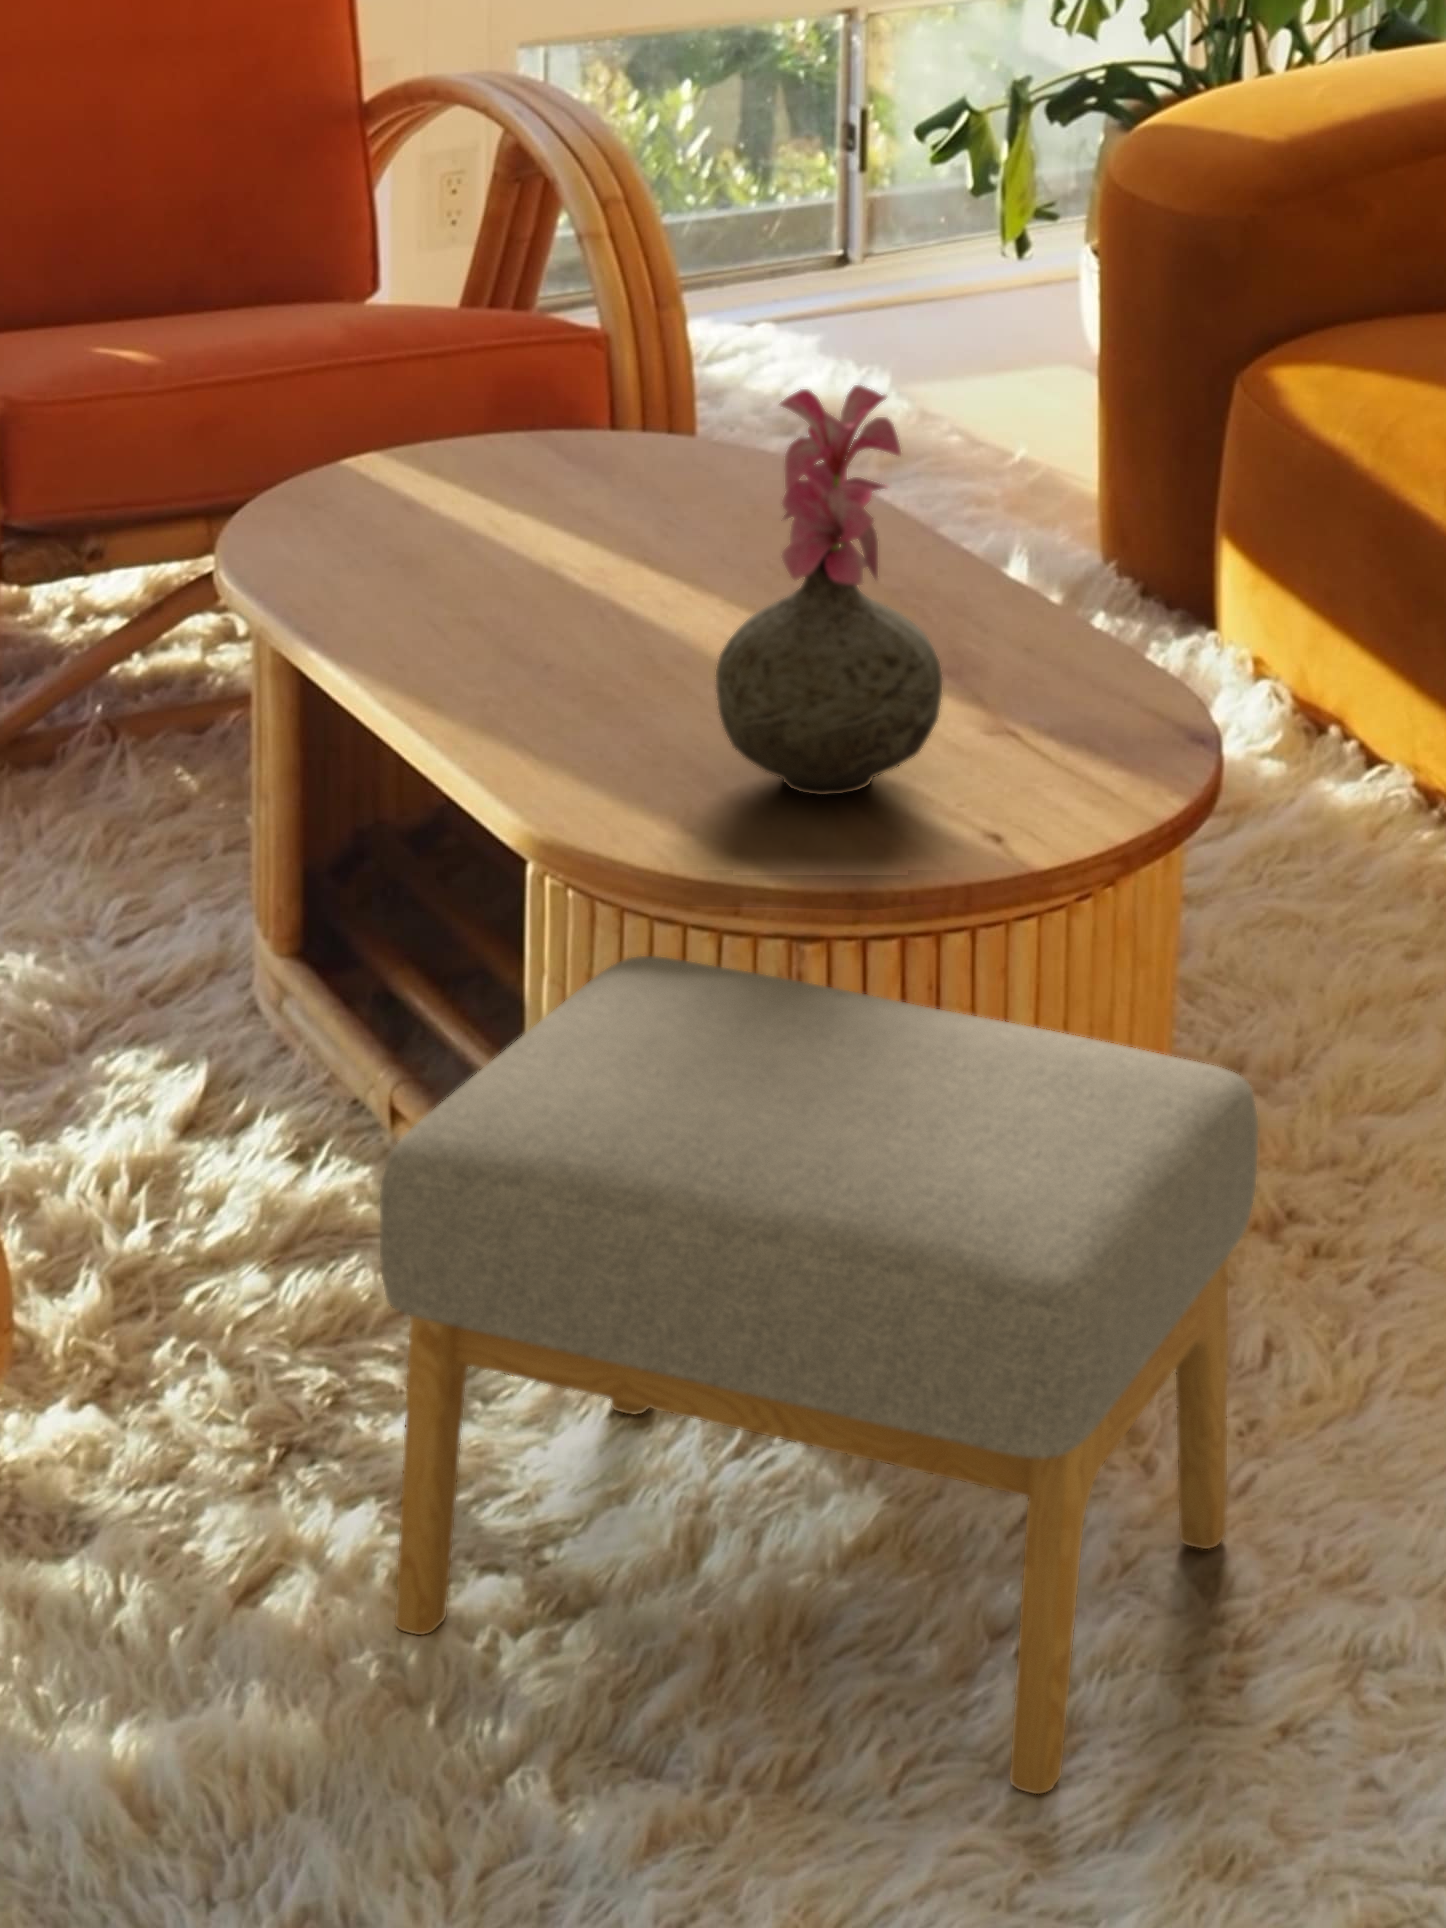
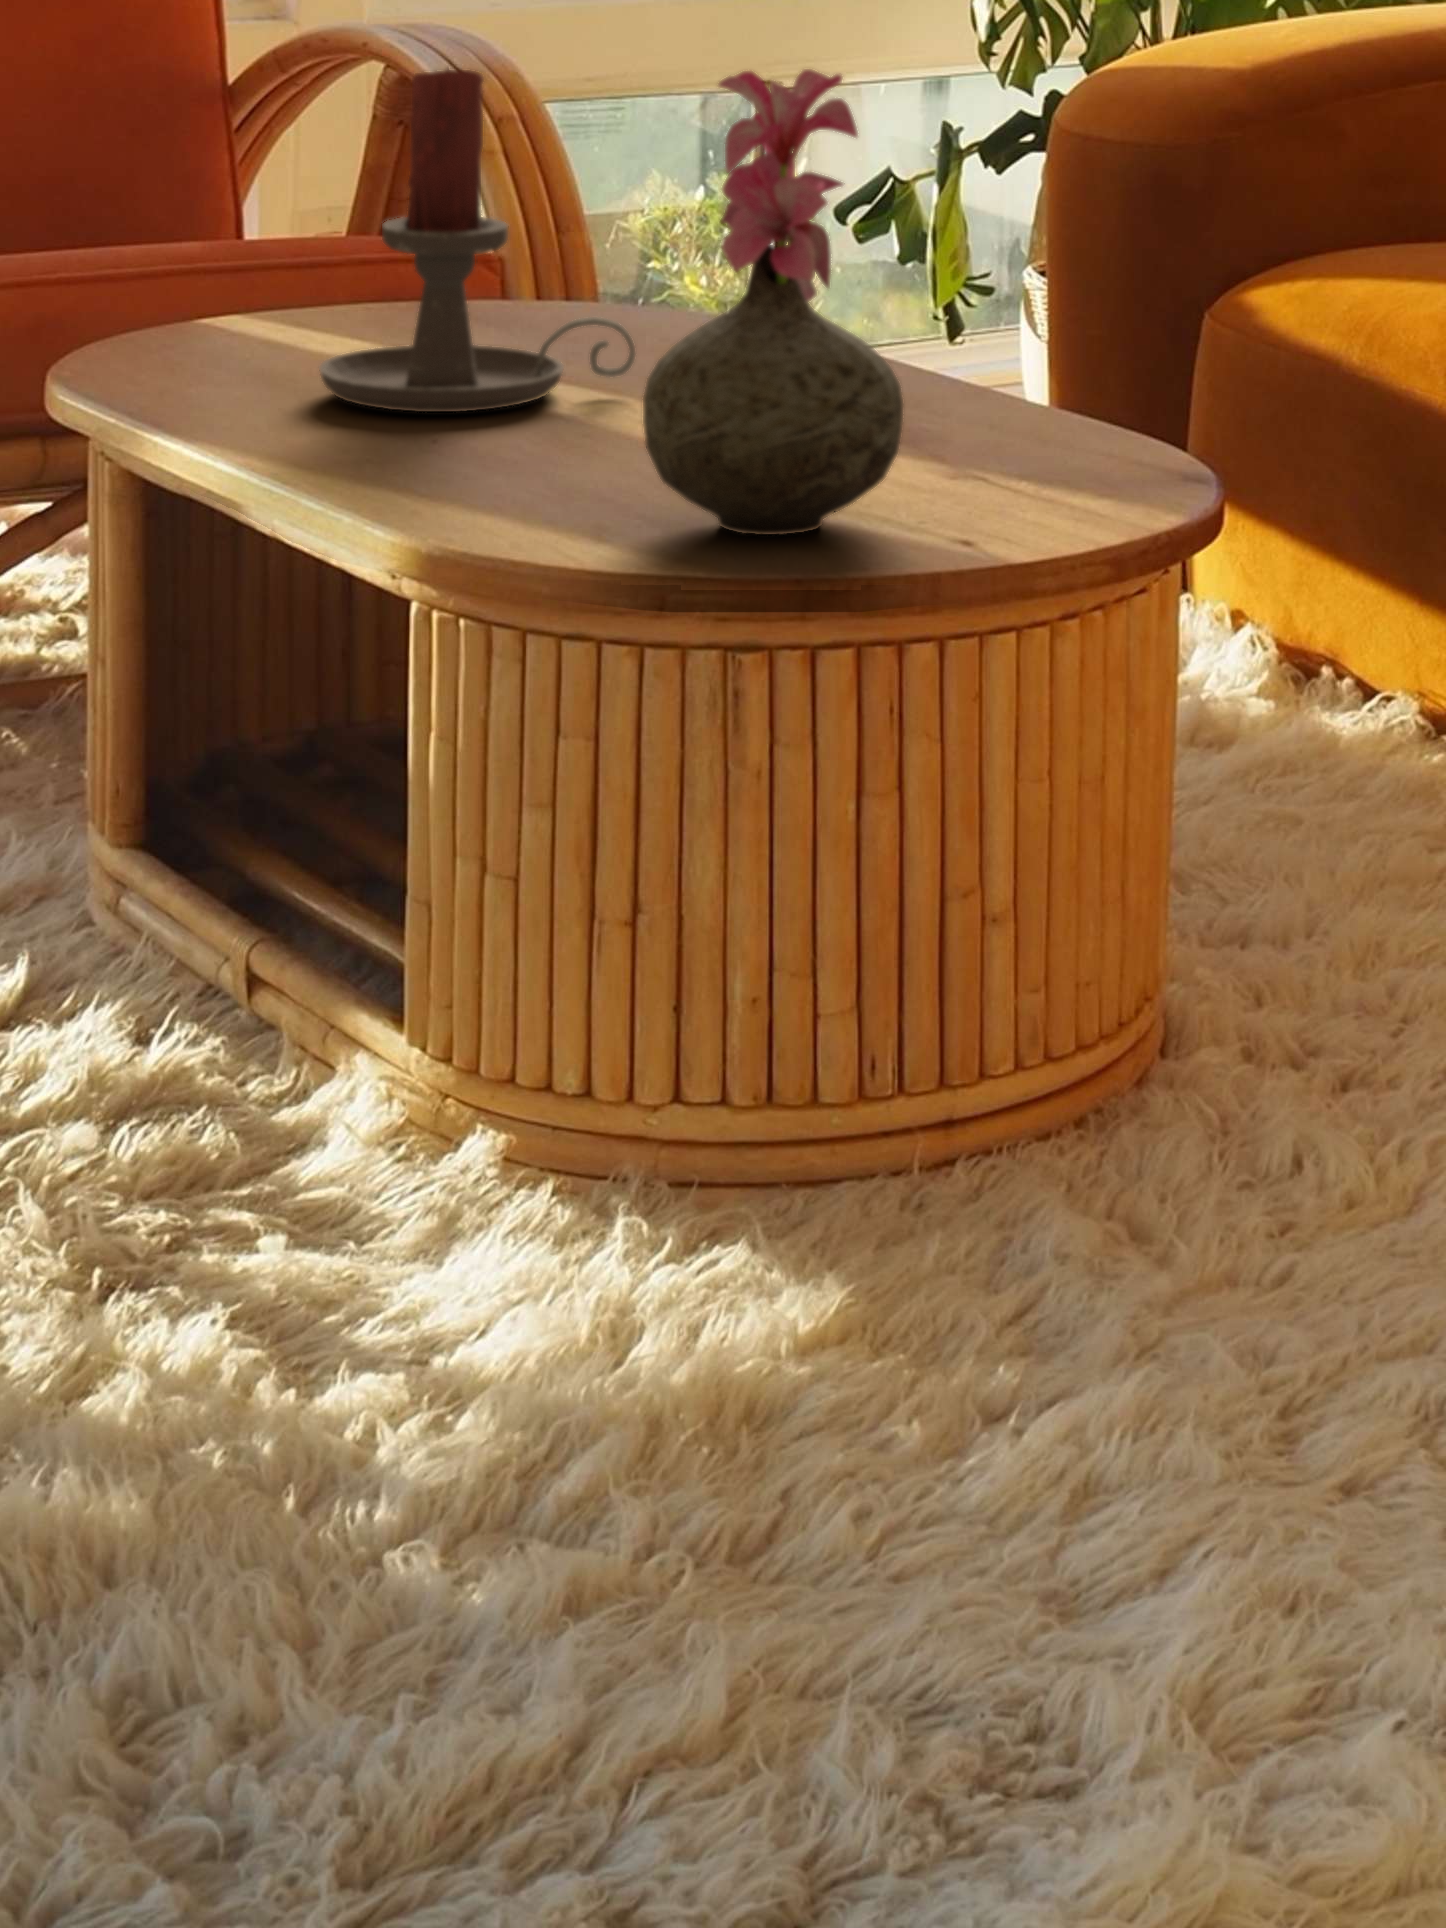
candle holder: none [436,294,714,607] -> present [319,69,635,412]
footstool: present [380,956,1258,1794] -> none [240,674,1283,1558]

